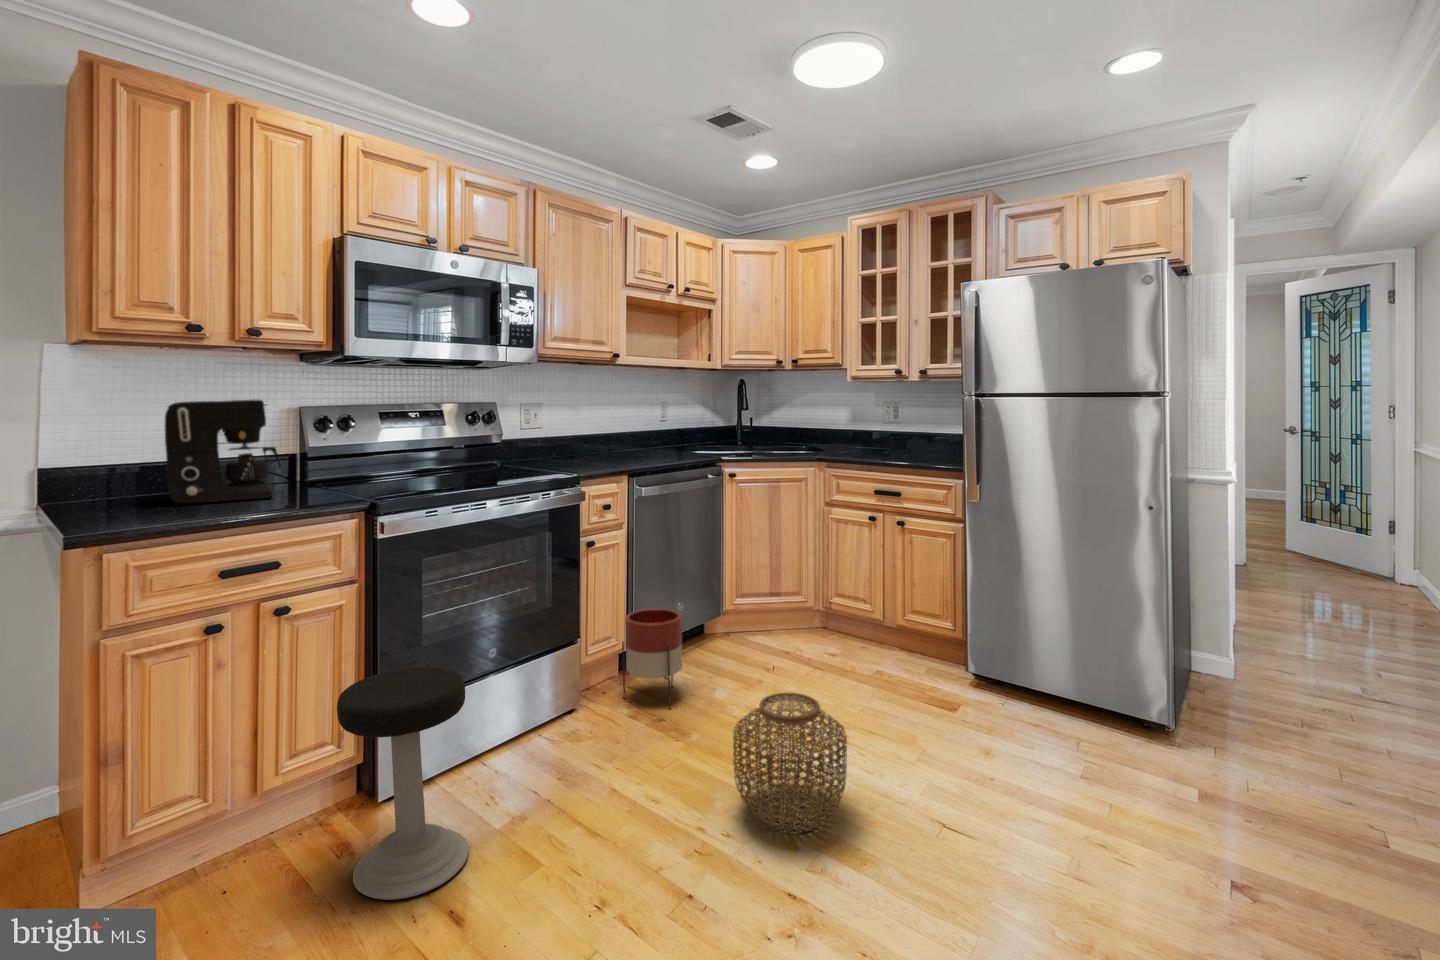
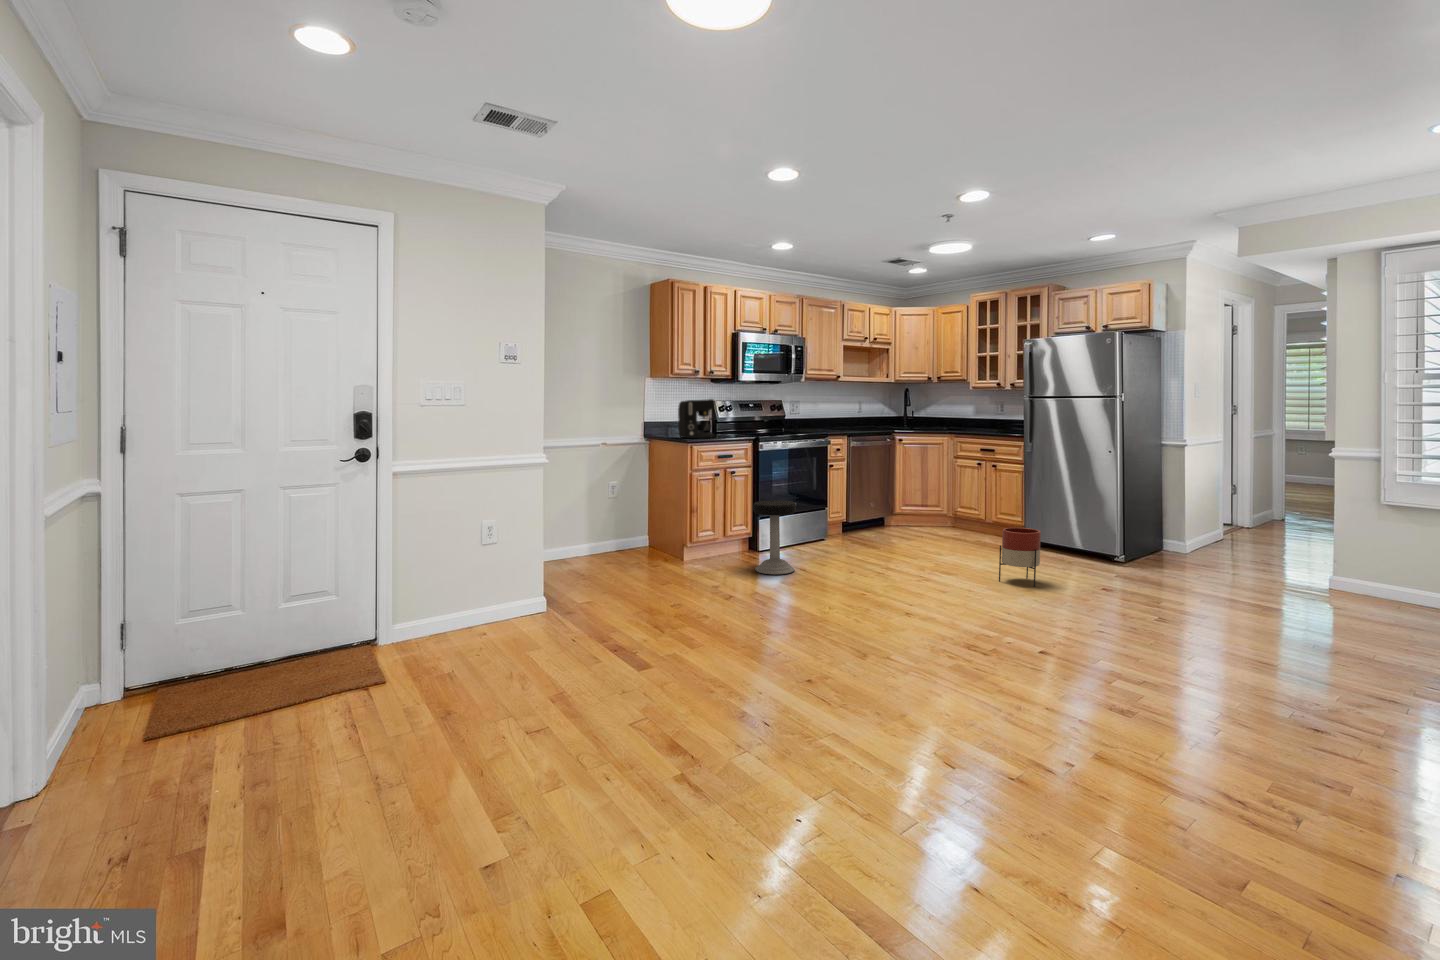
planter: present [622,608,682,709] -> present [999,528,1041,587]
woven basket: present [733,693,847,833] -> none [898,521,947,573]

